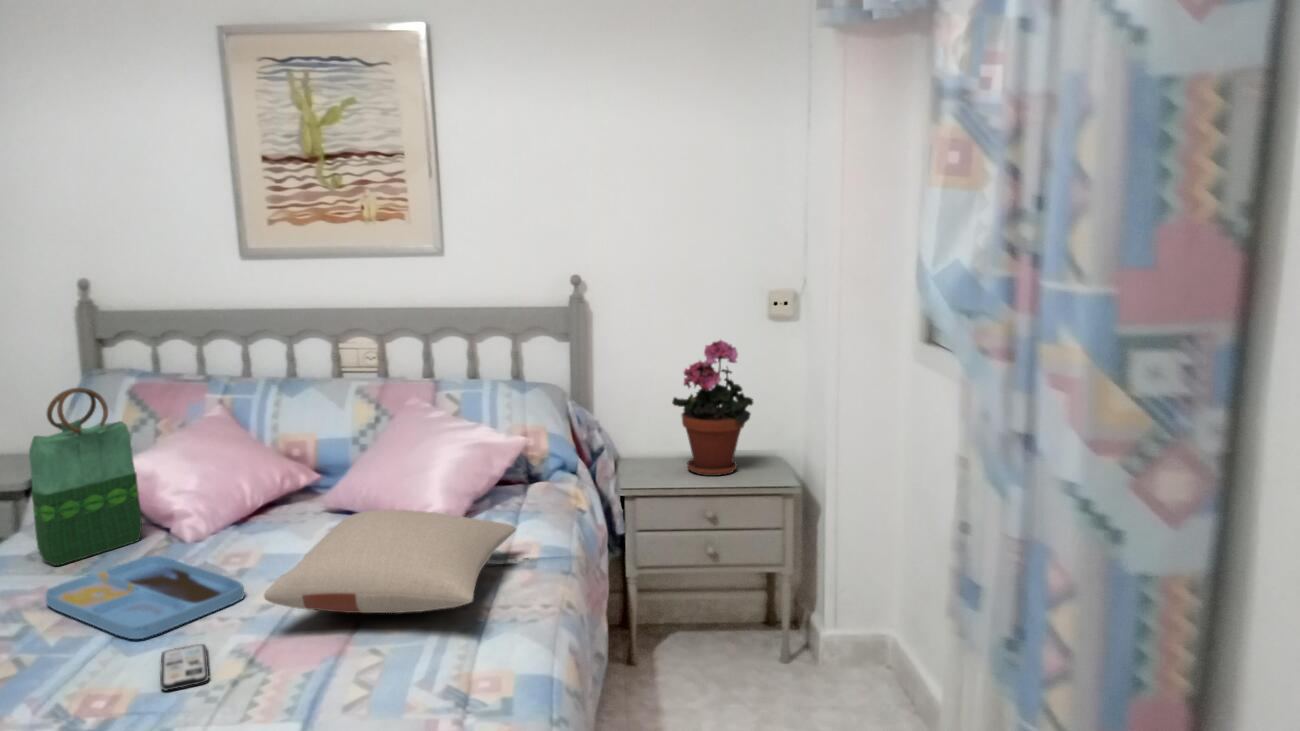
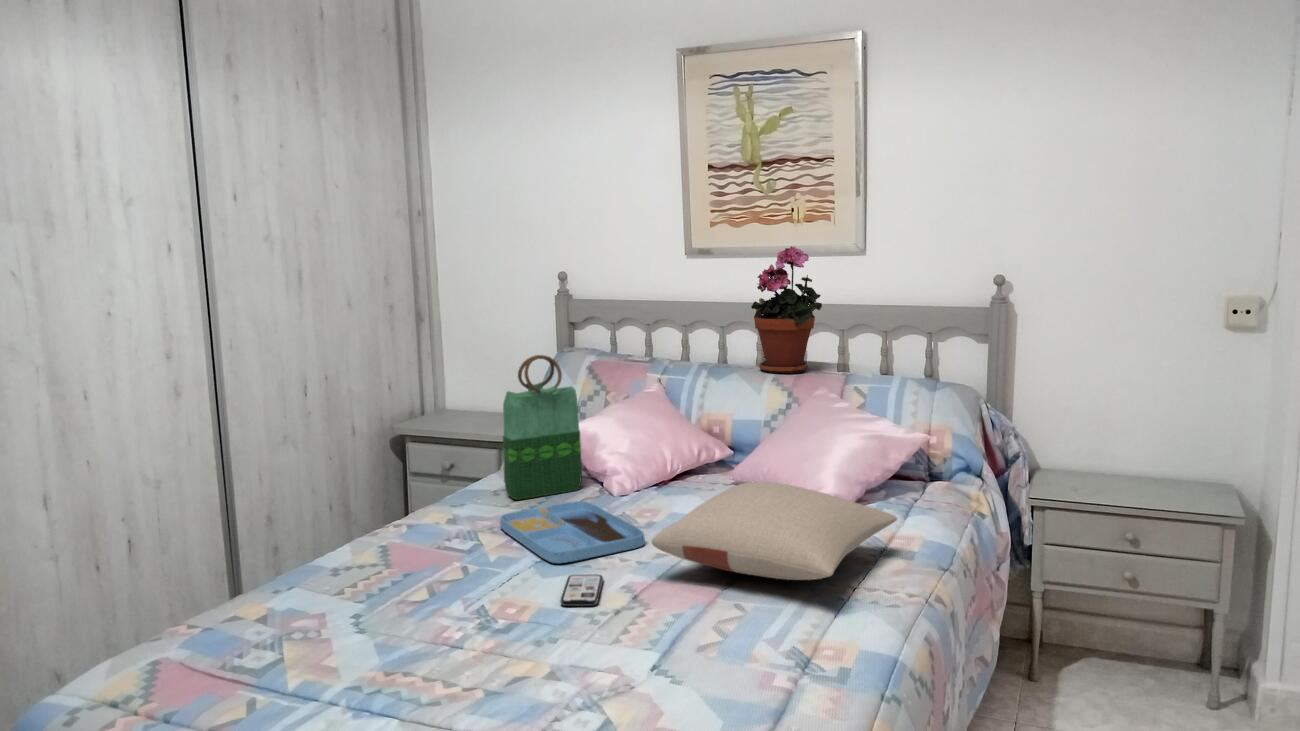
potted plant: present [672,340,753,476] -> present [751,246,822,374]

